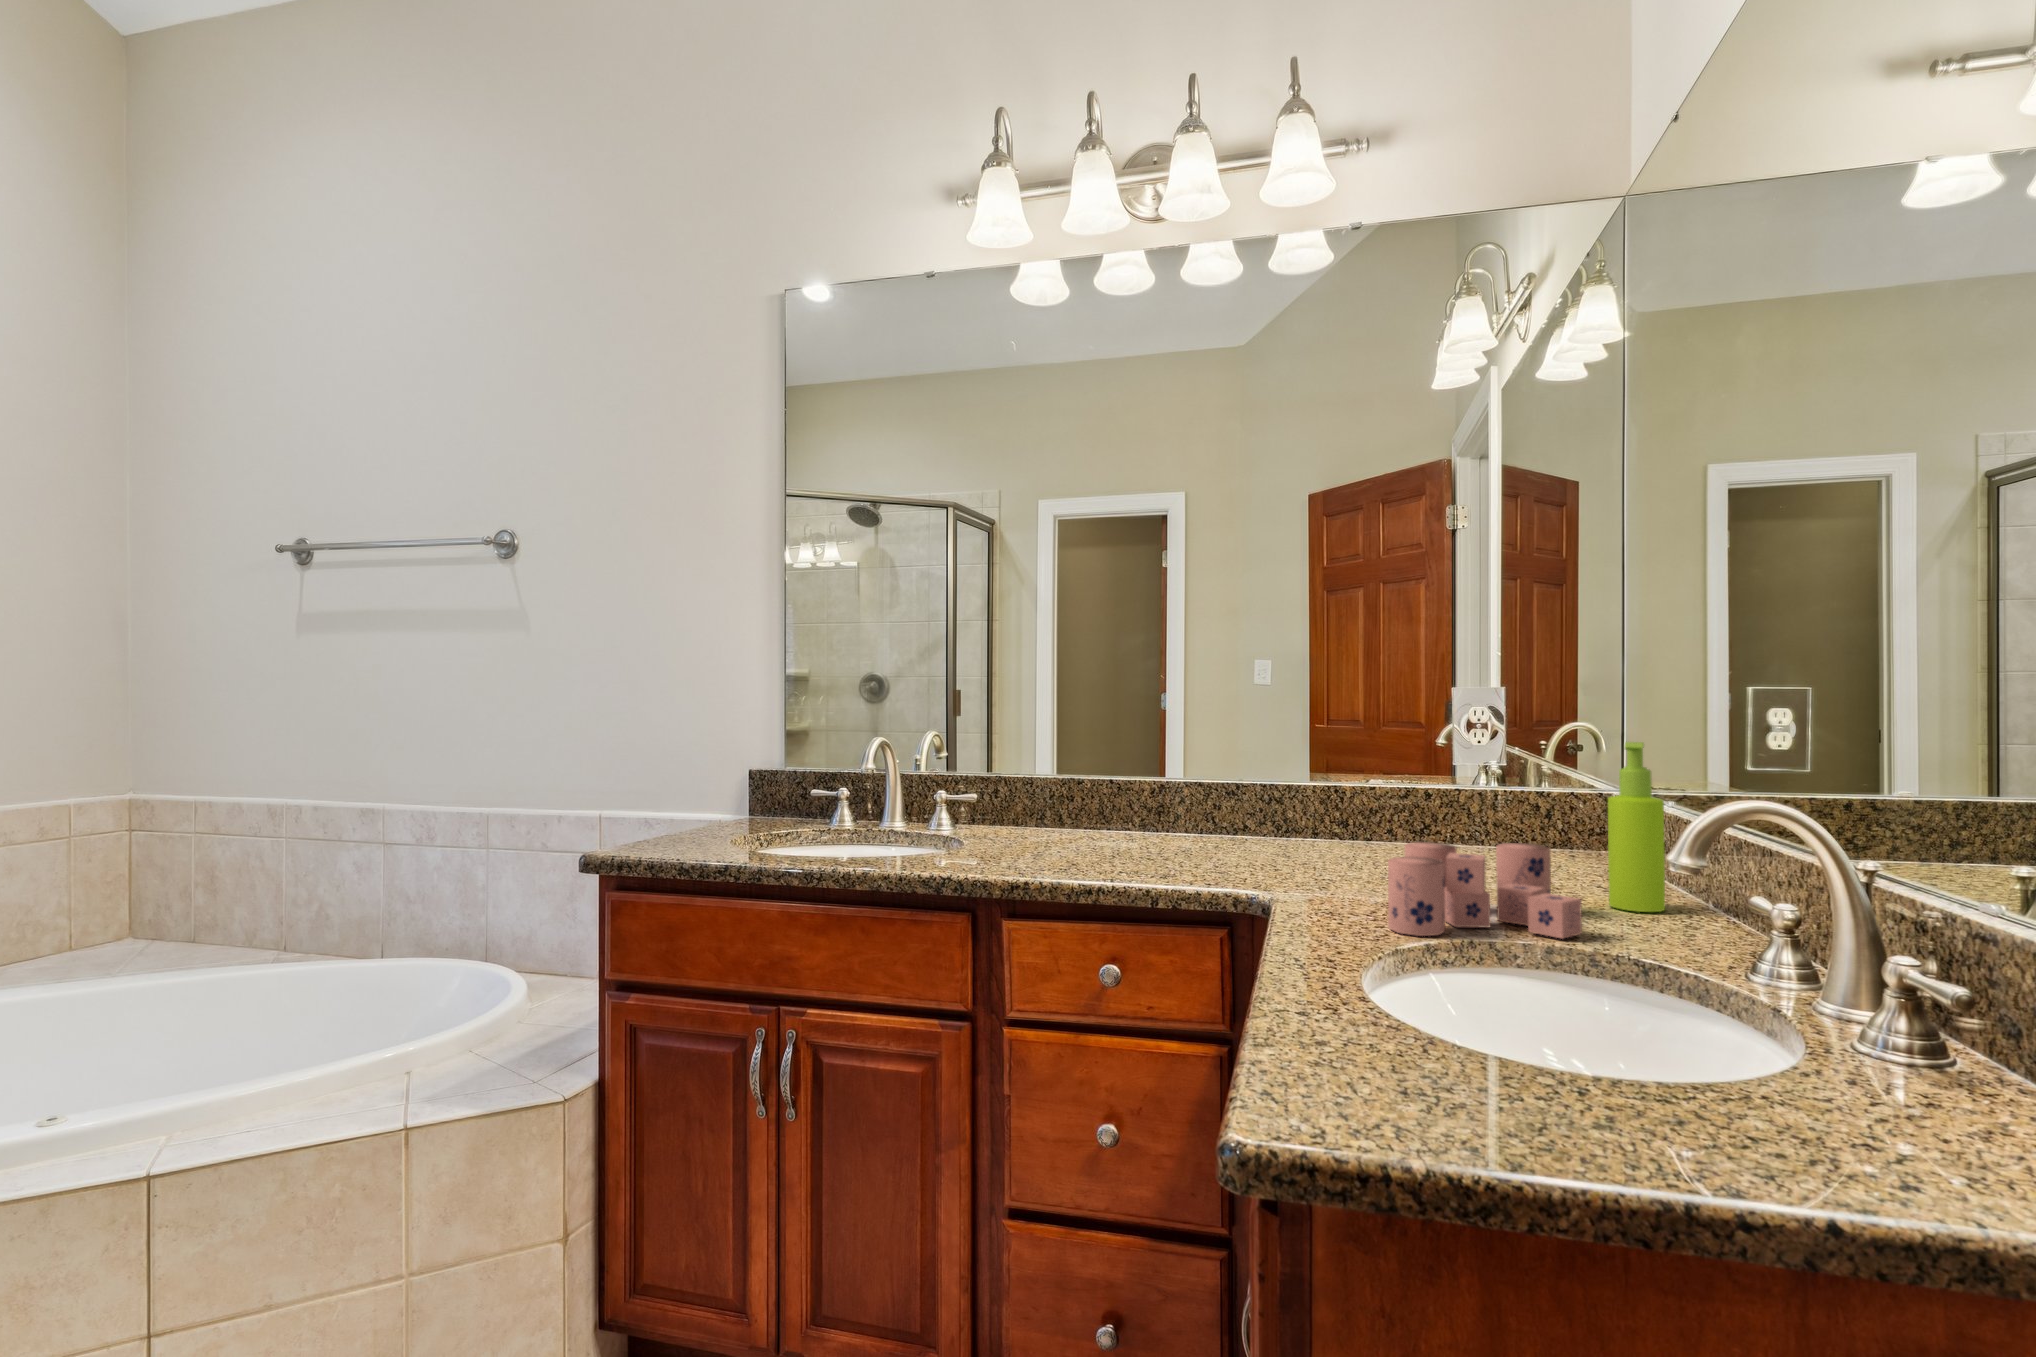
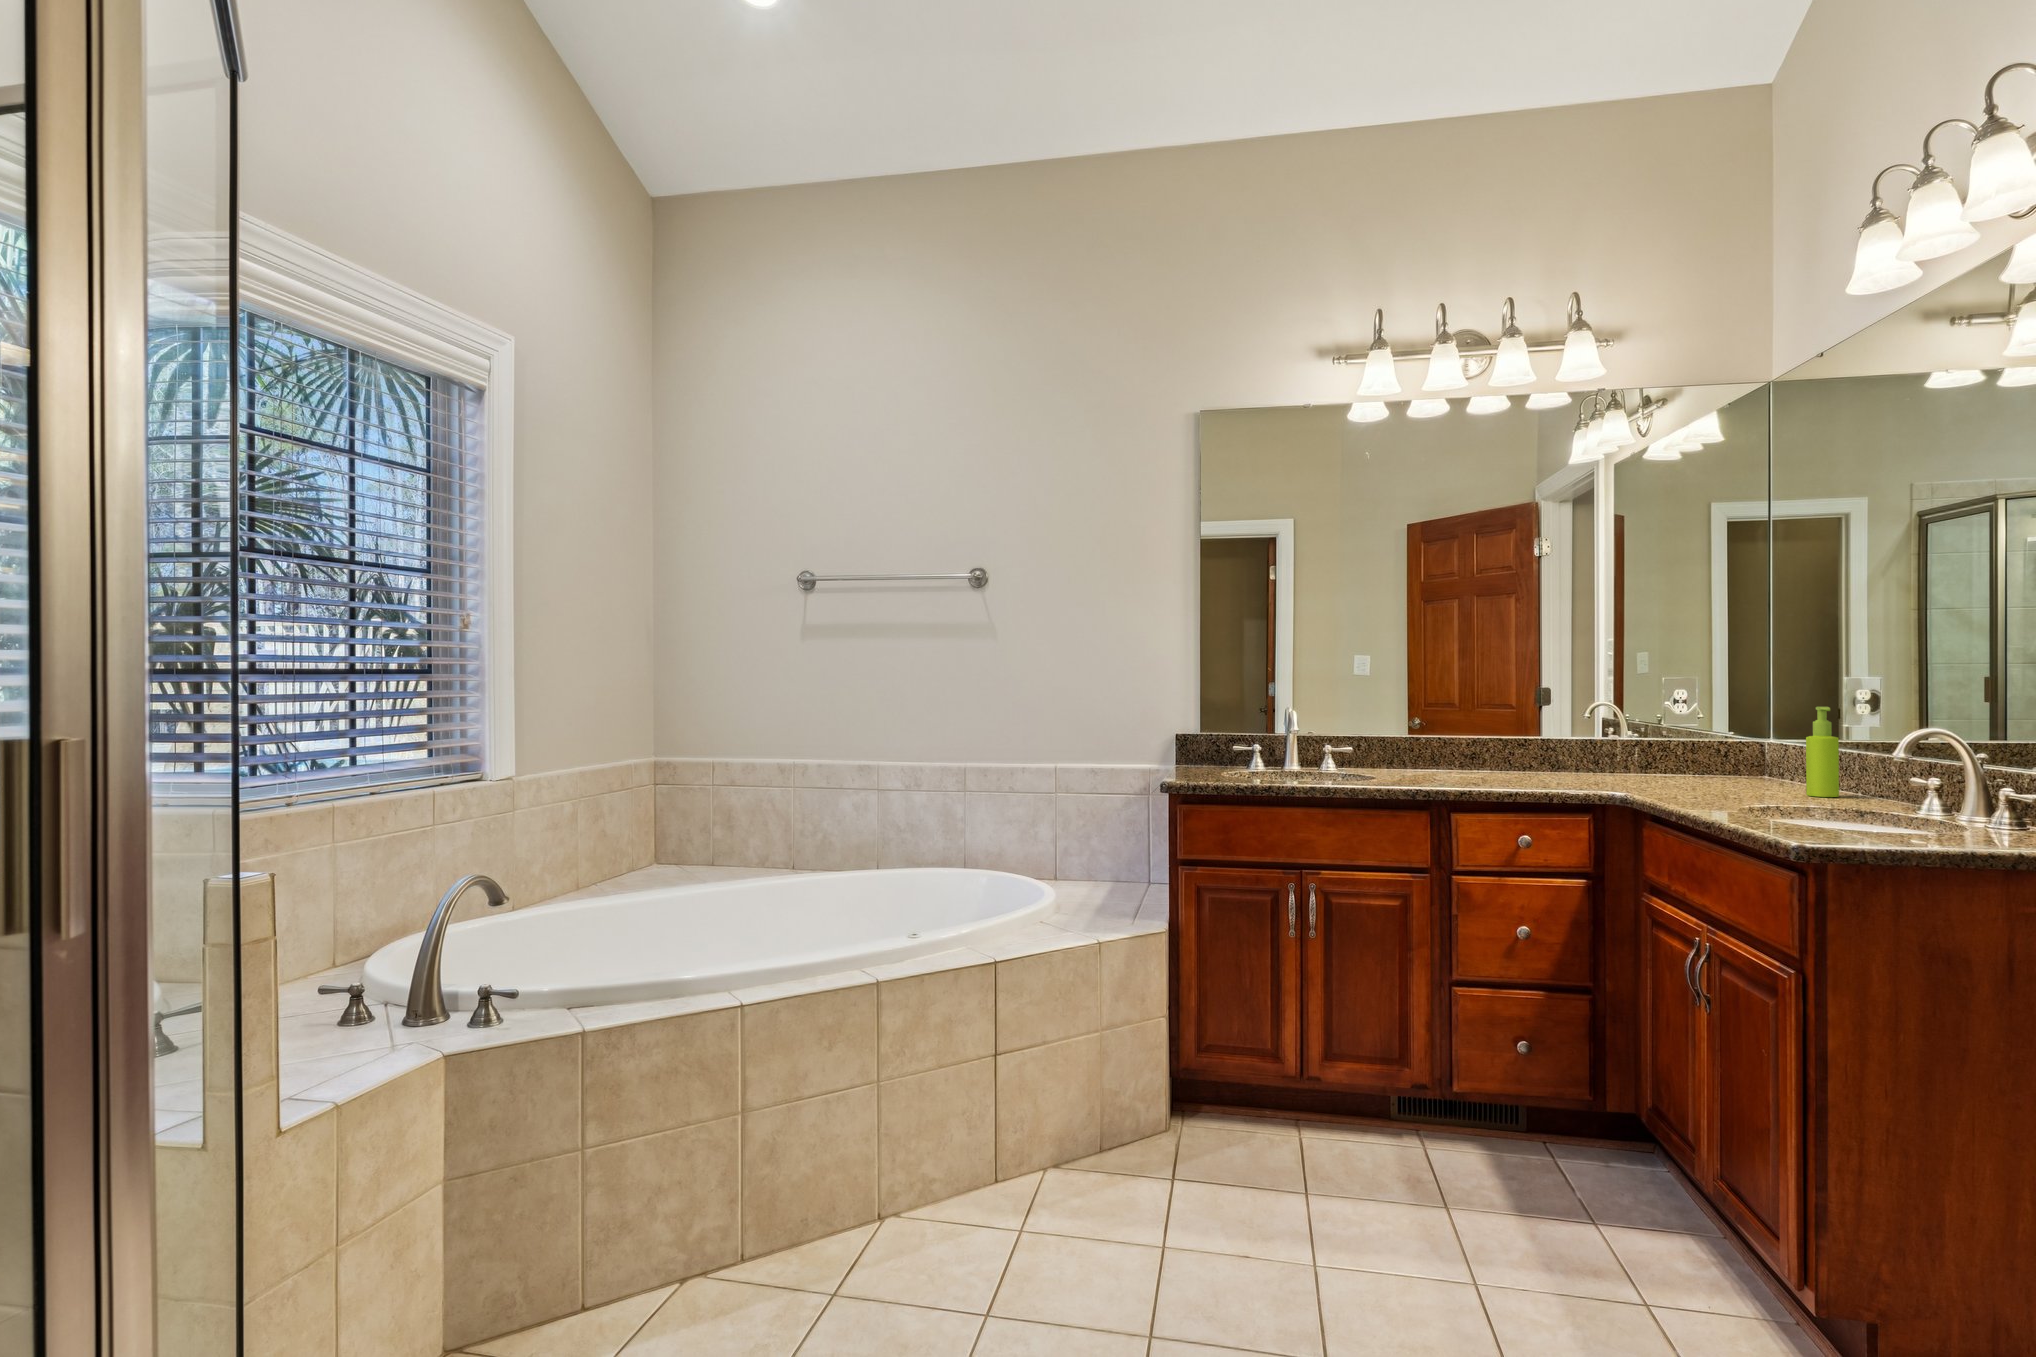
candle: present [1388,842,1582,938] -> none [1704,762,1814,805]

